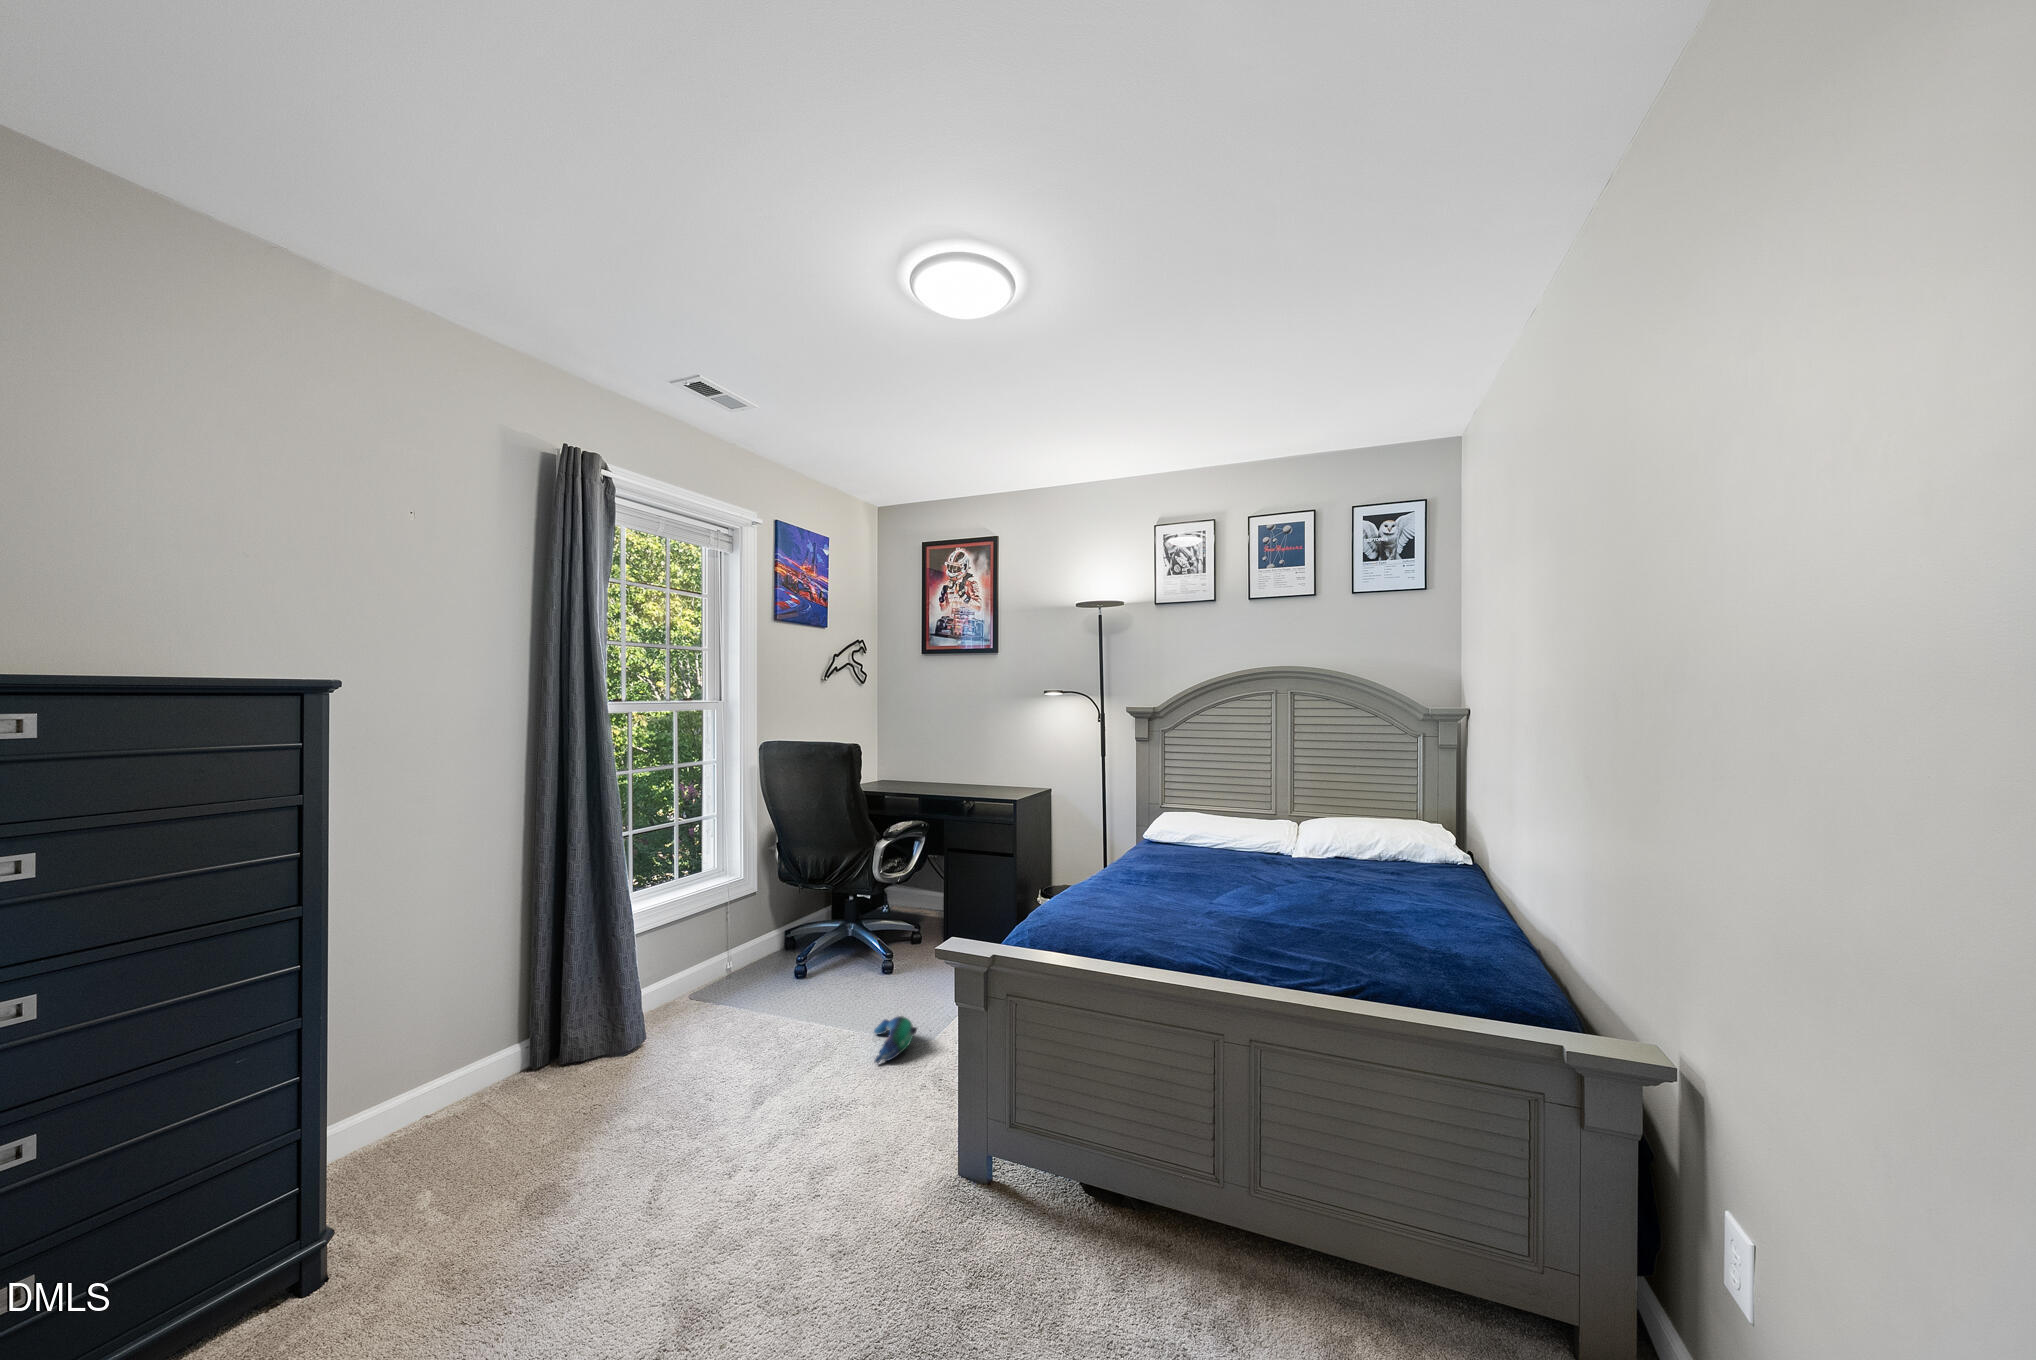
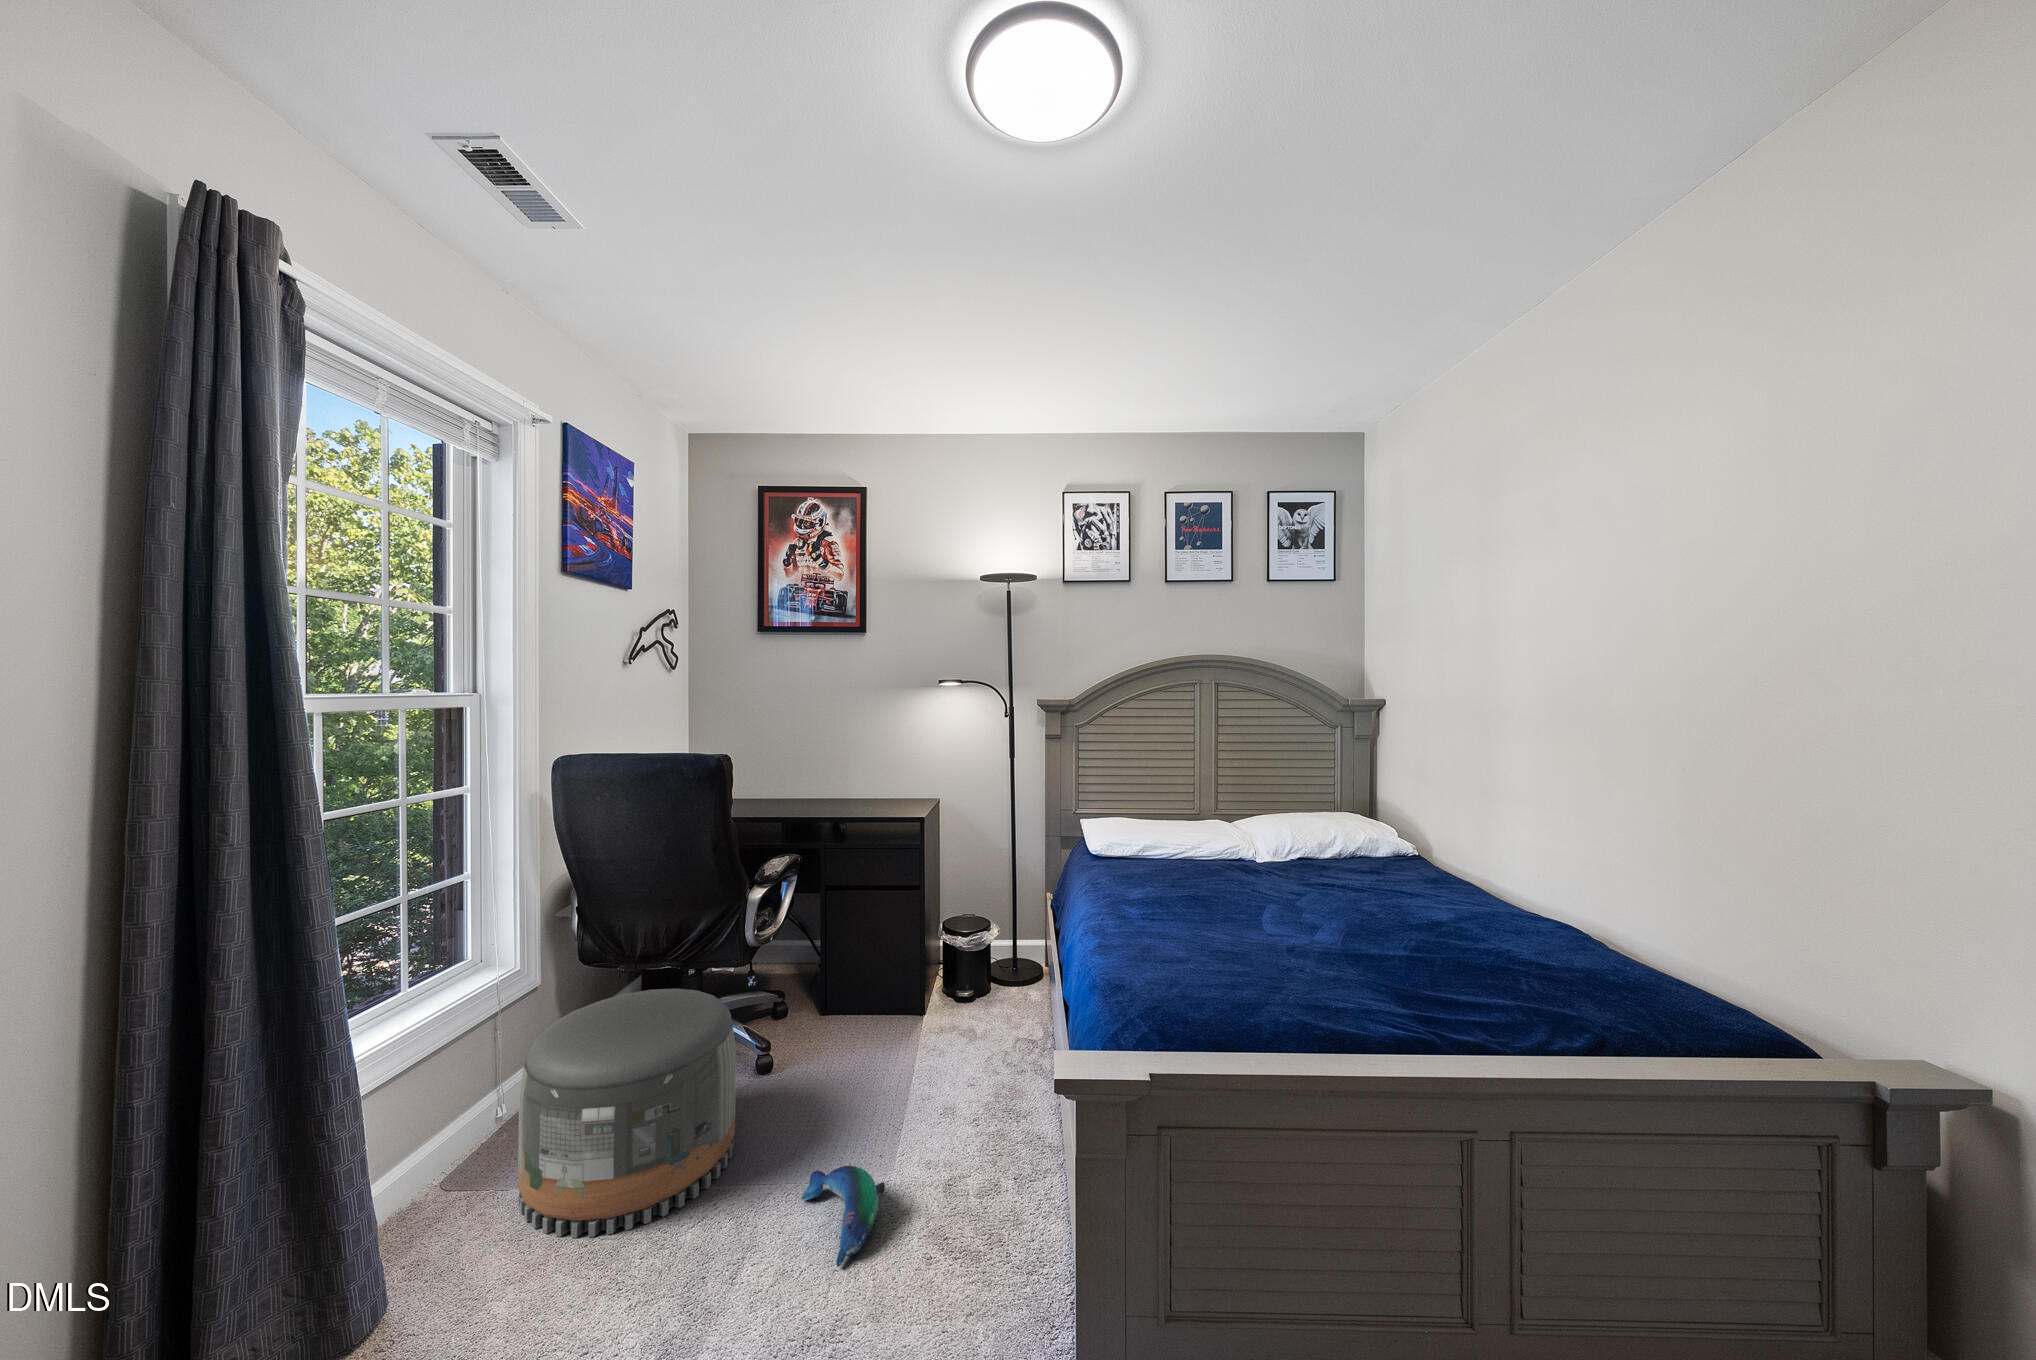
pouf: none [727,897,854,1027] -> present [518,989,736,1238]

